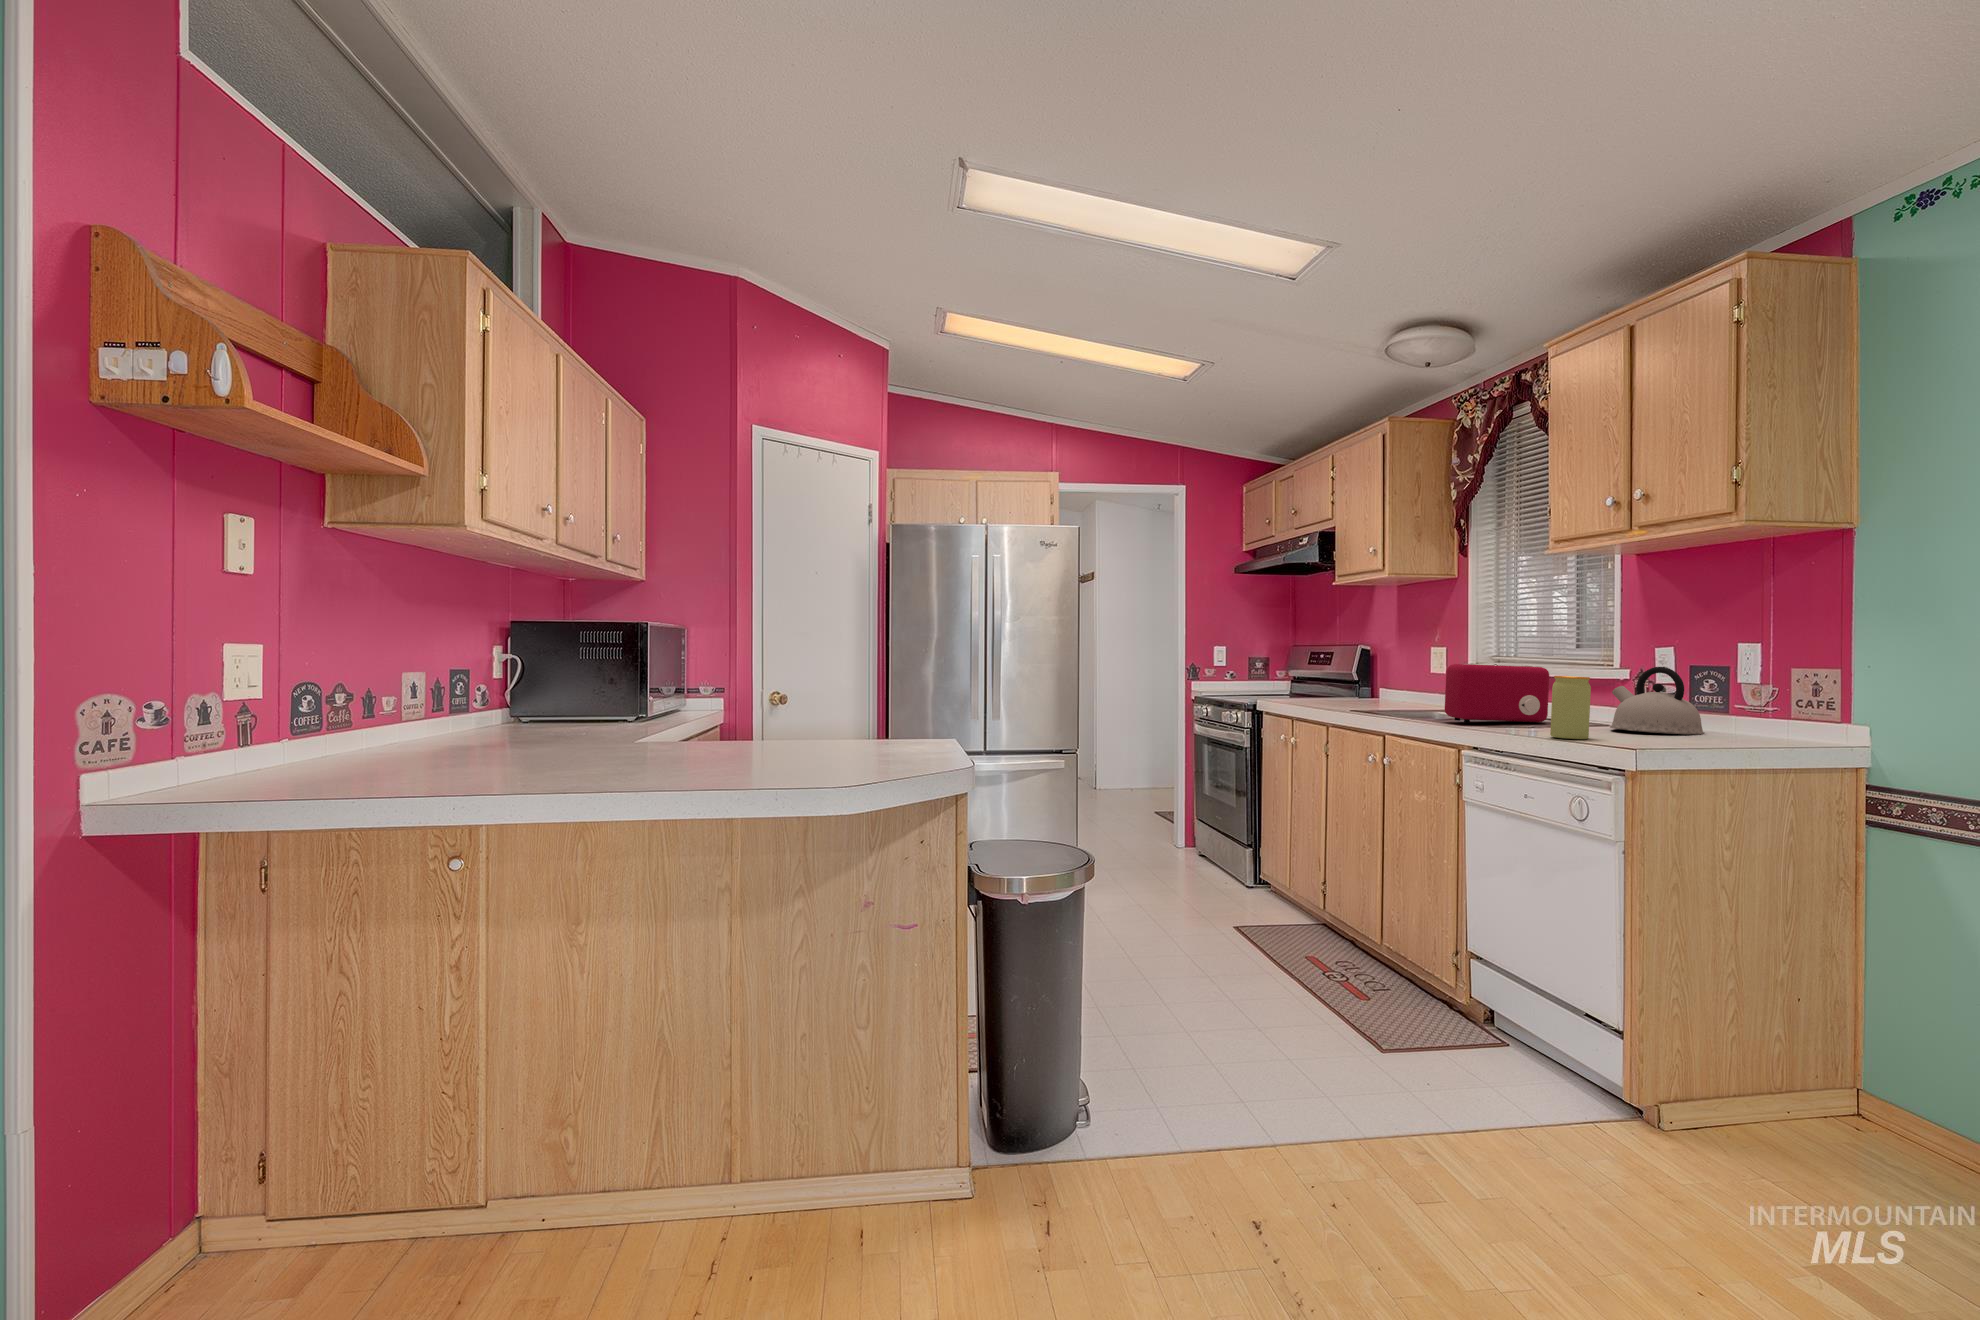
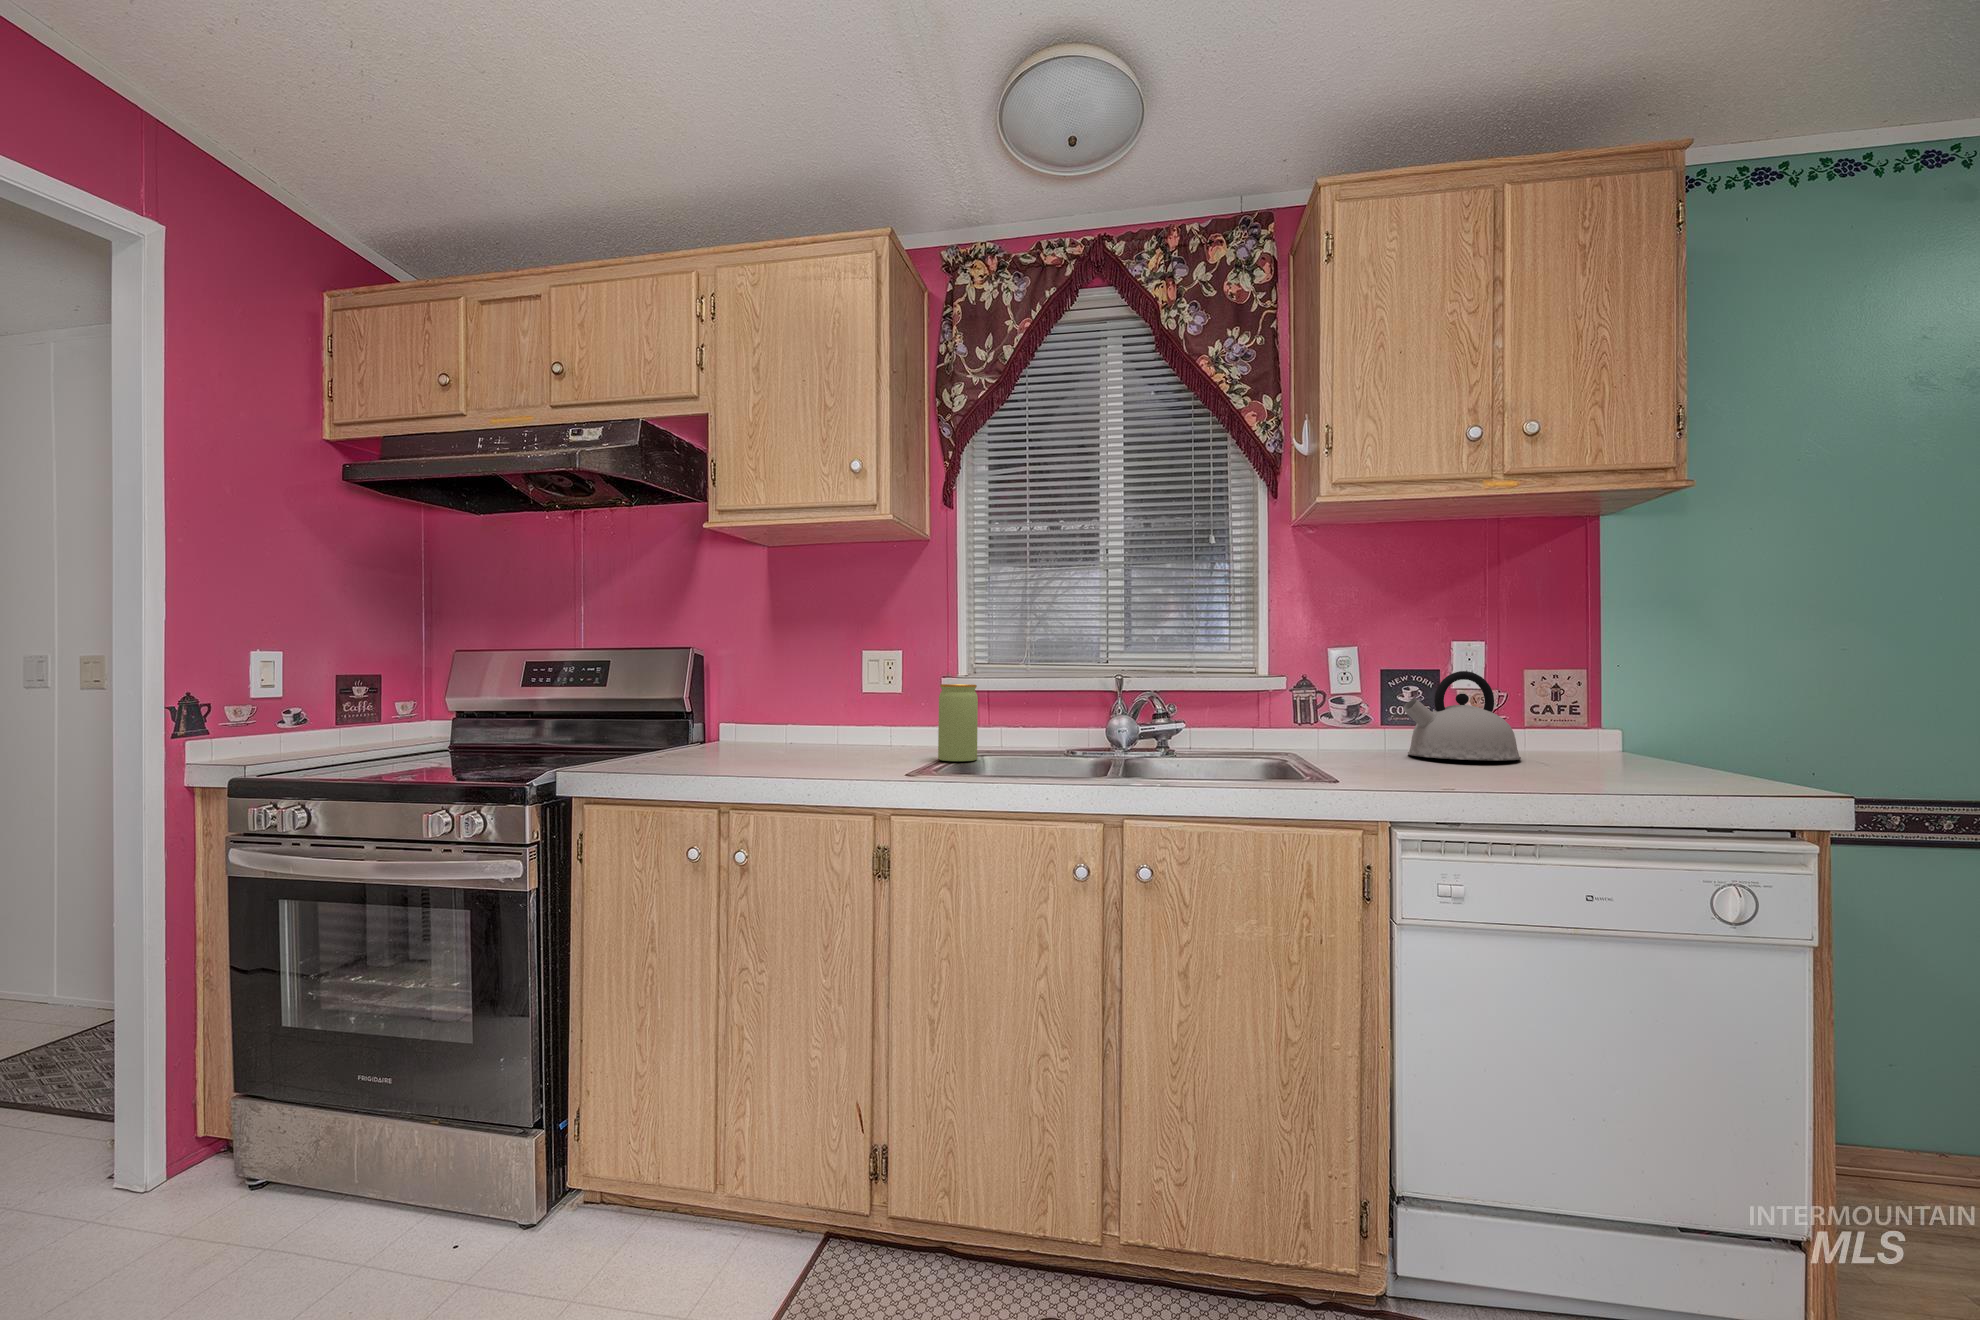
toaster: present [1445,664,1549,724] -> none [1248,674,1327,776]
jar: present [1550,676,1591,739] -> present [938,684,978,761]

